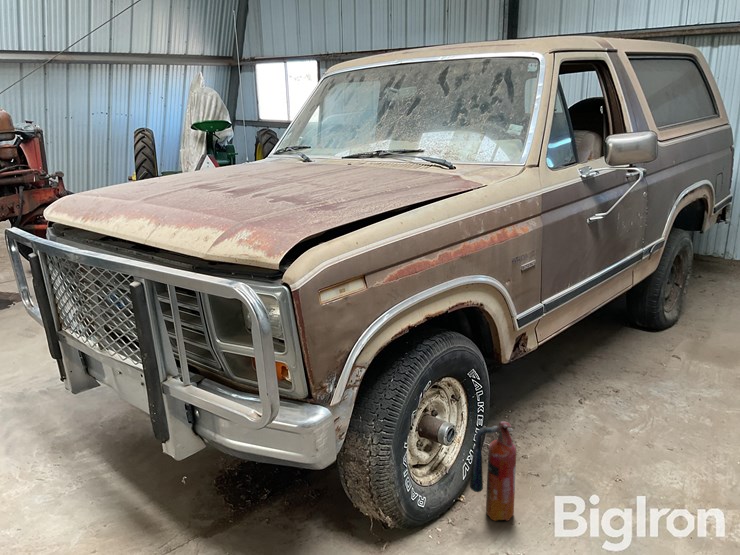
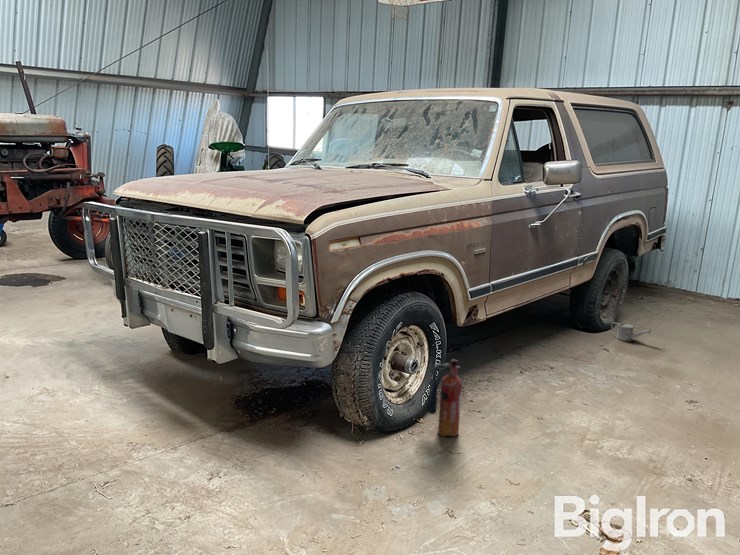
watering can: none [673,317,726,340] -> present [611,322,651,341]

